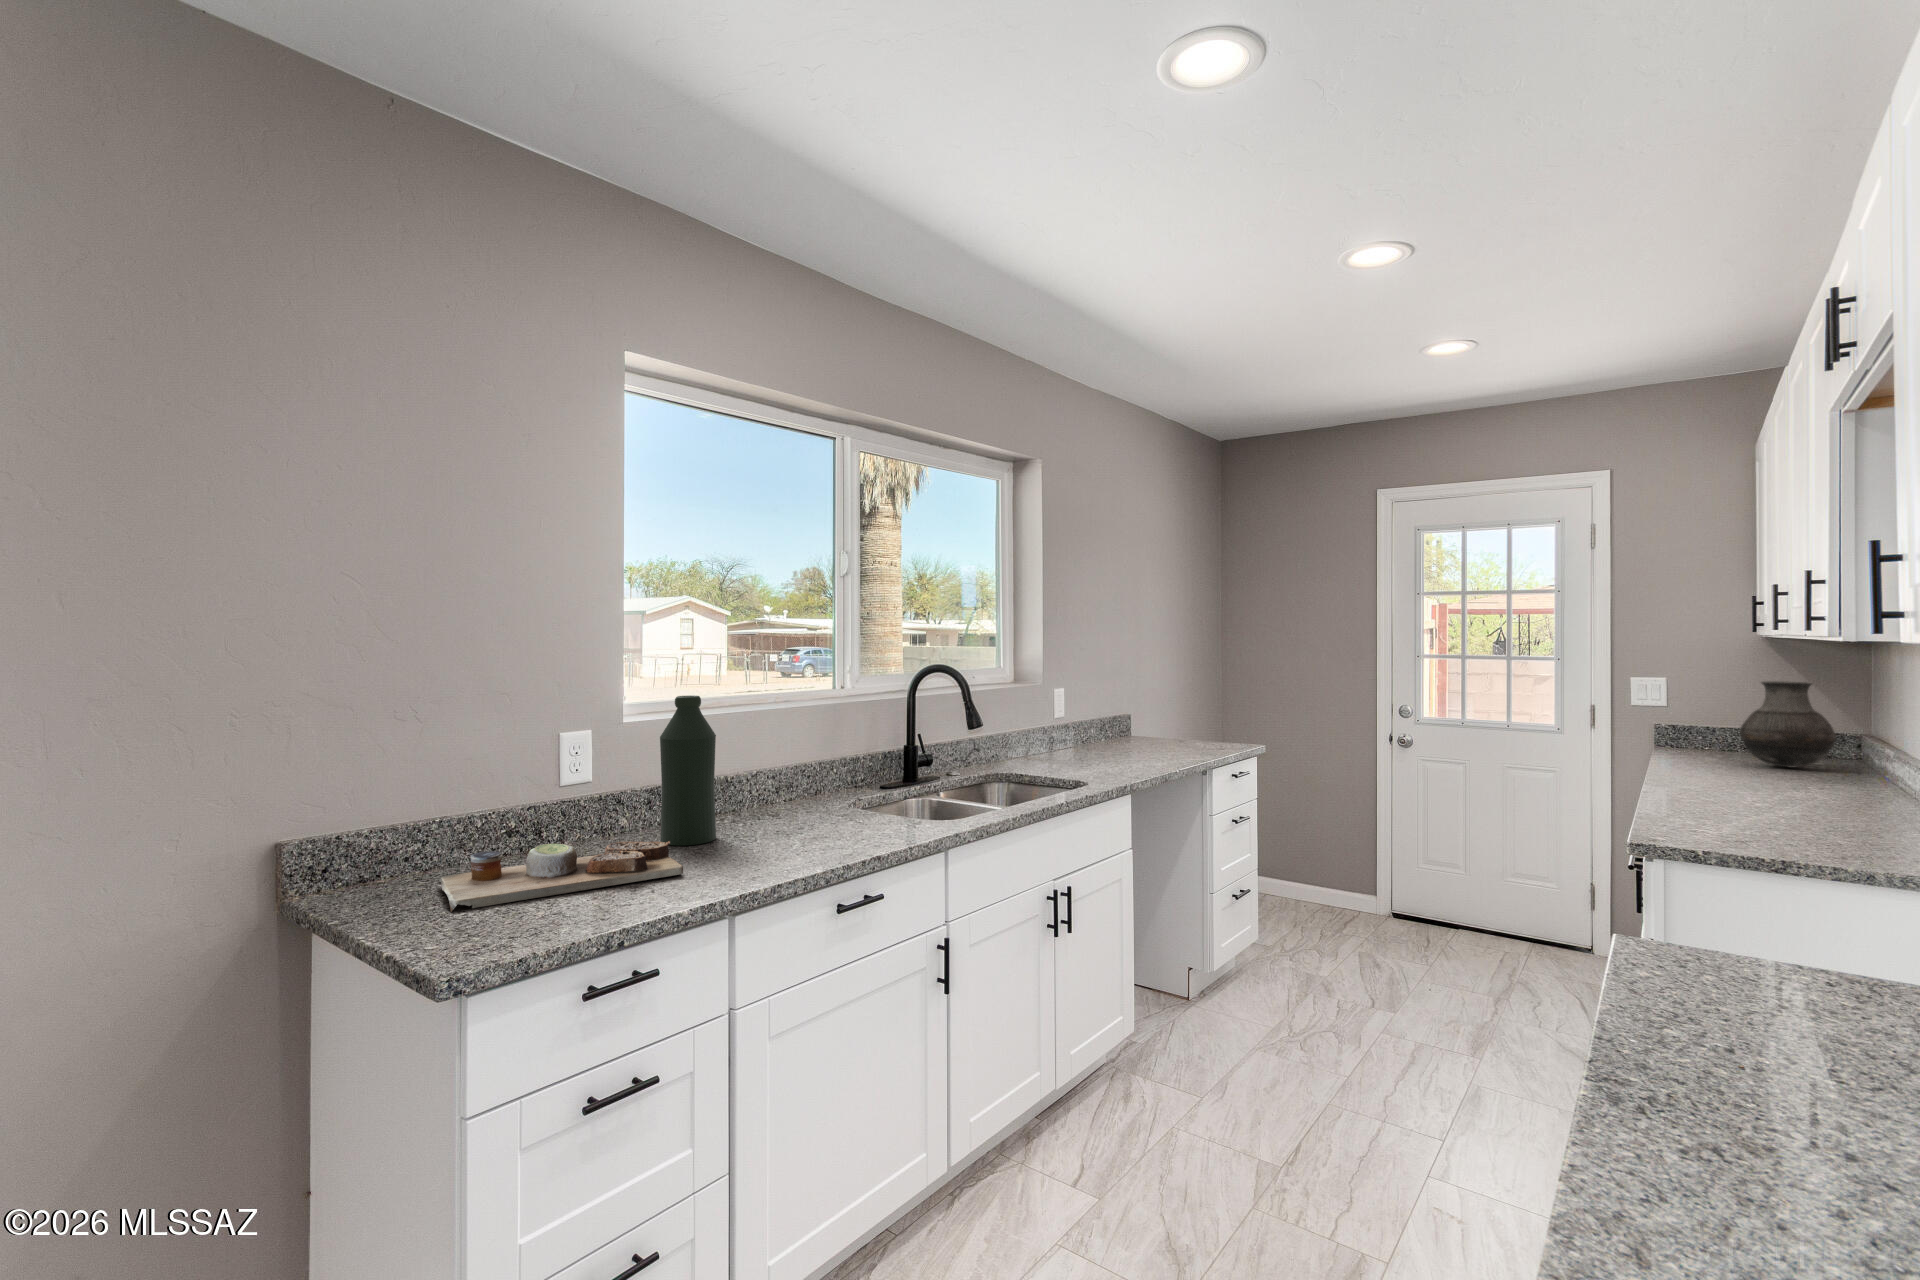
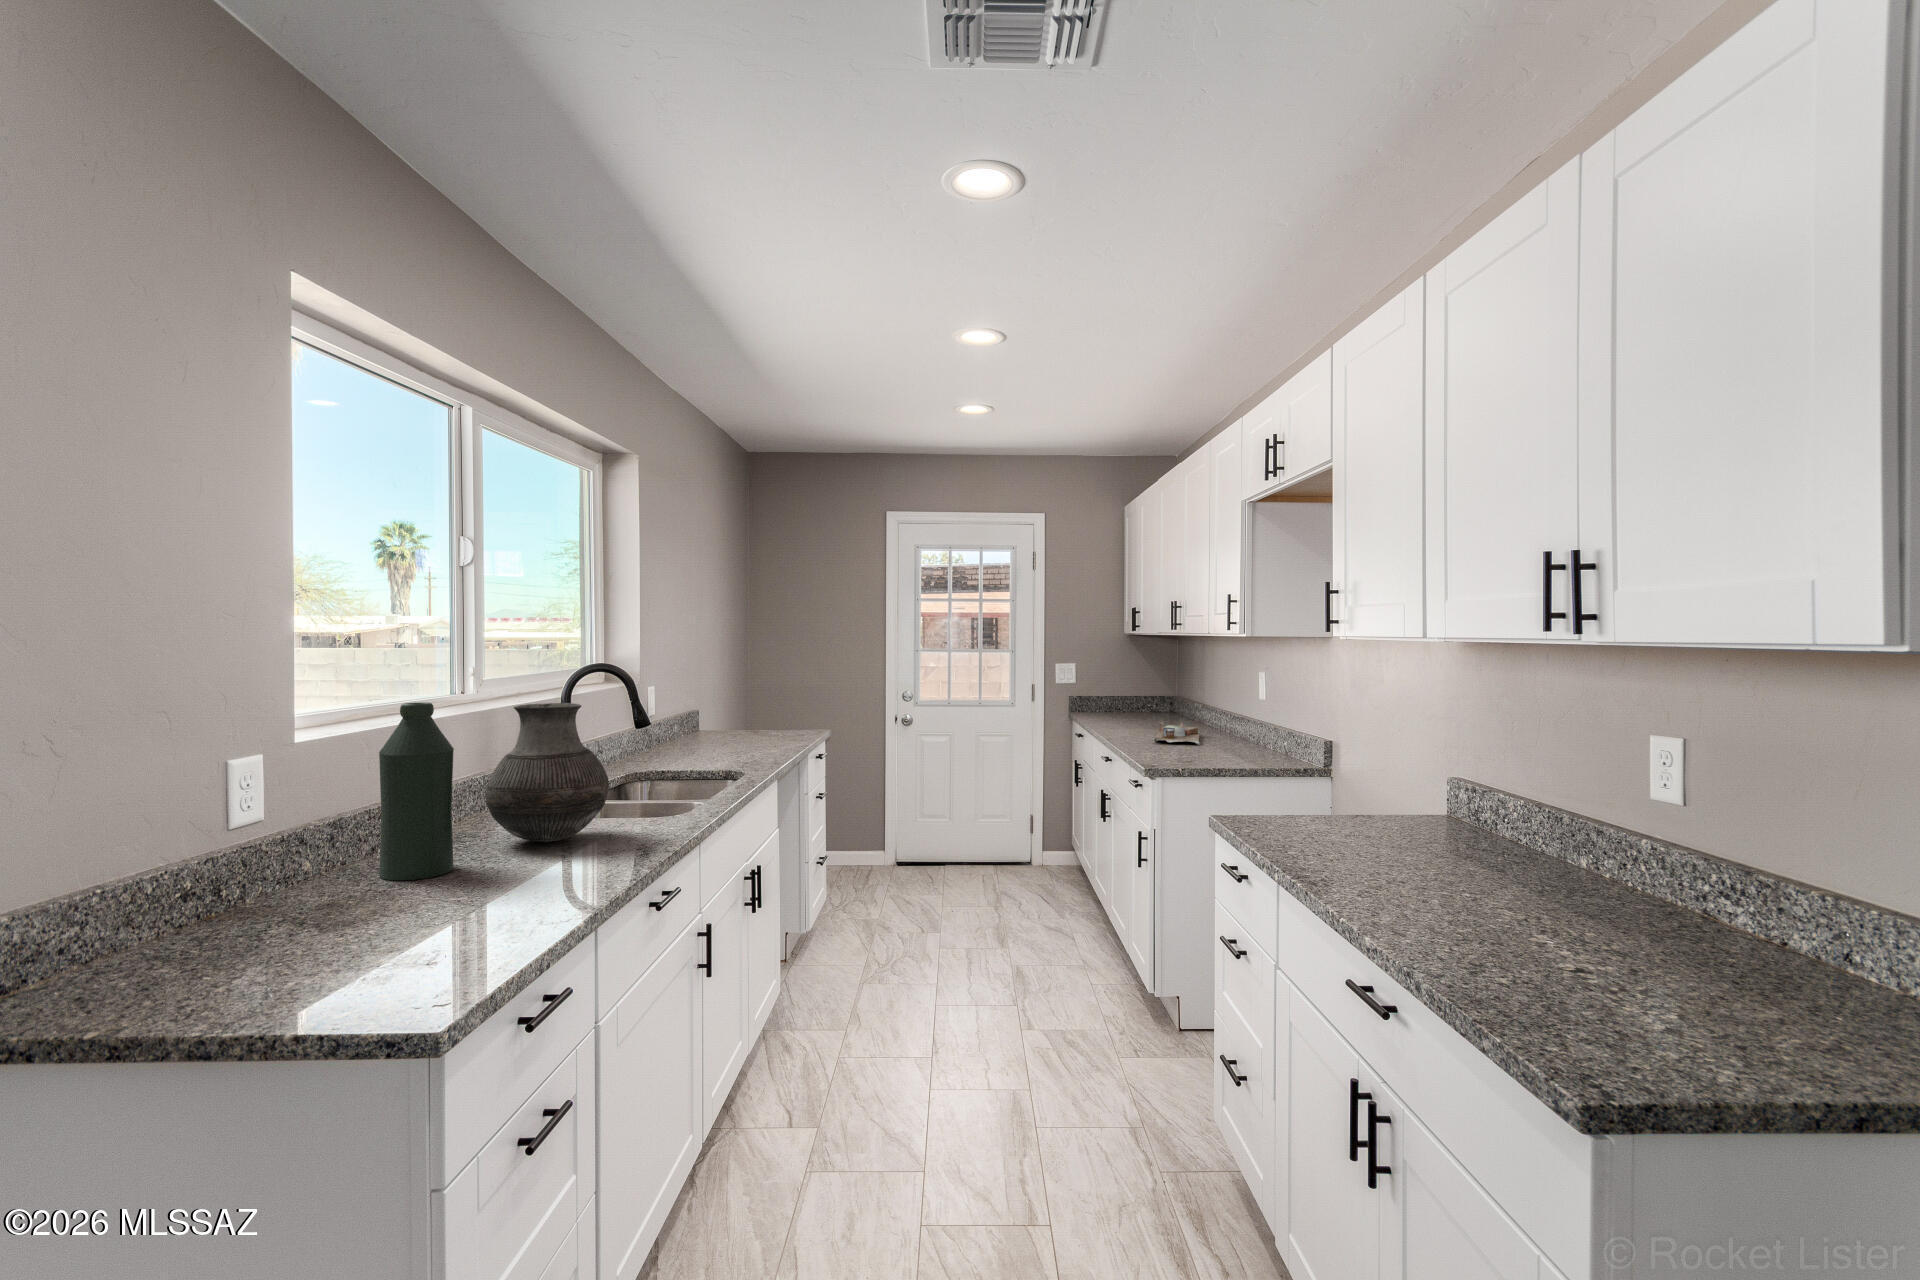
vase: present [1740,681,1836,768] -> present [485,703,609,842]
cutting board: present [439,841,683,912] -> present [1155,725,1200,745]

